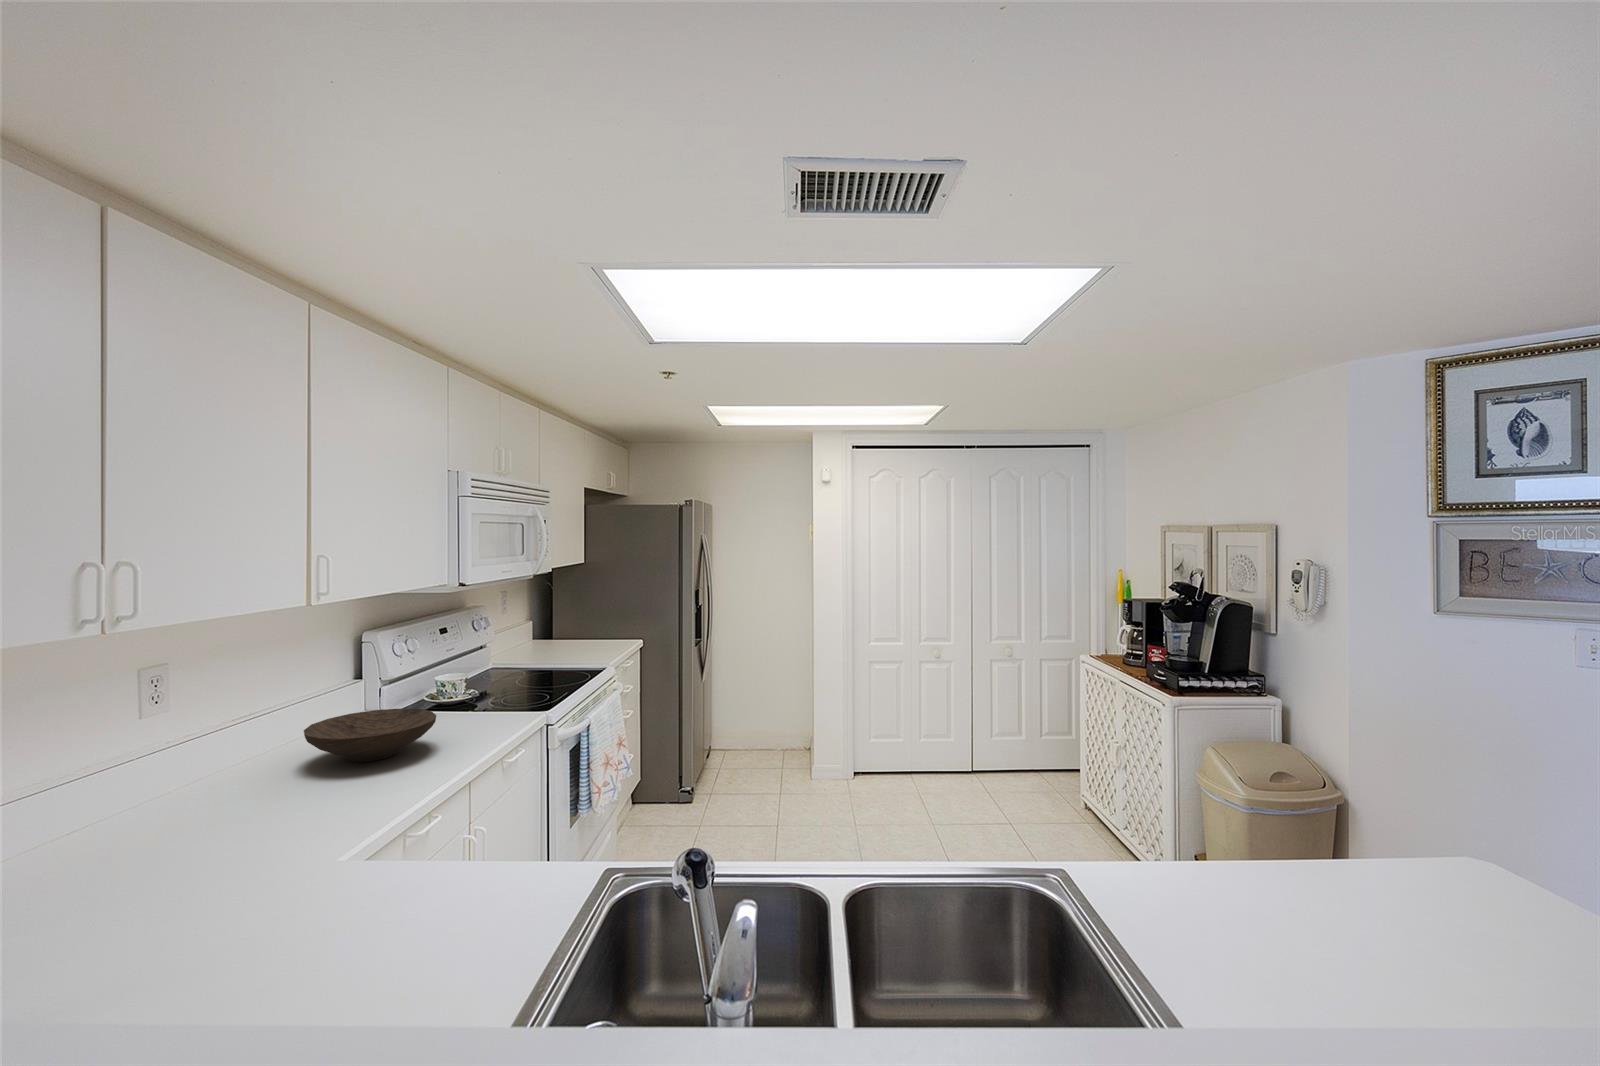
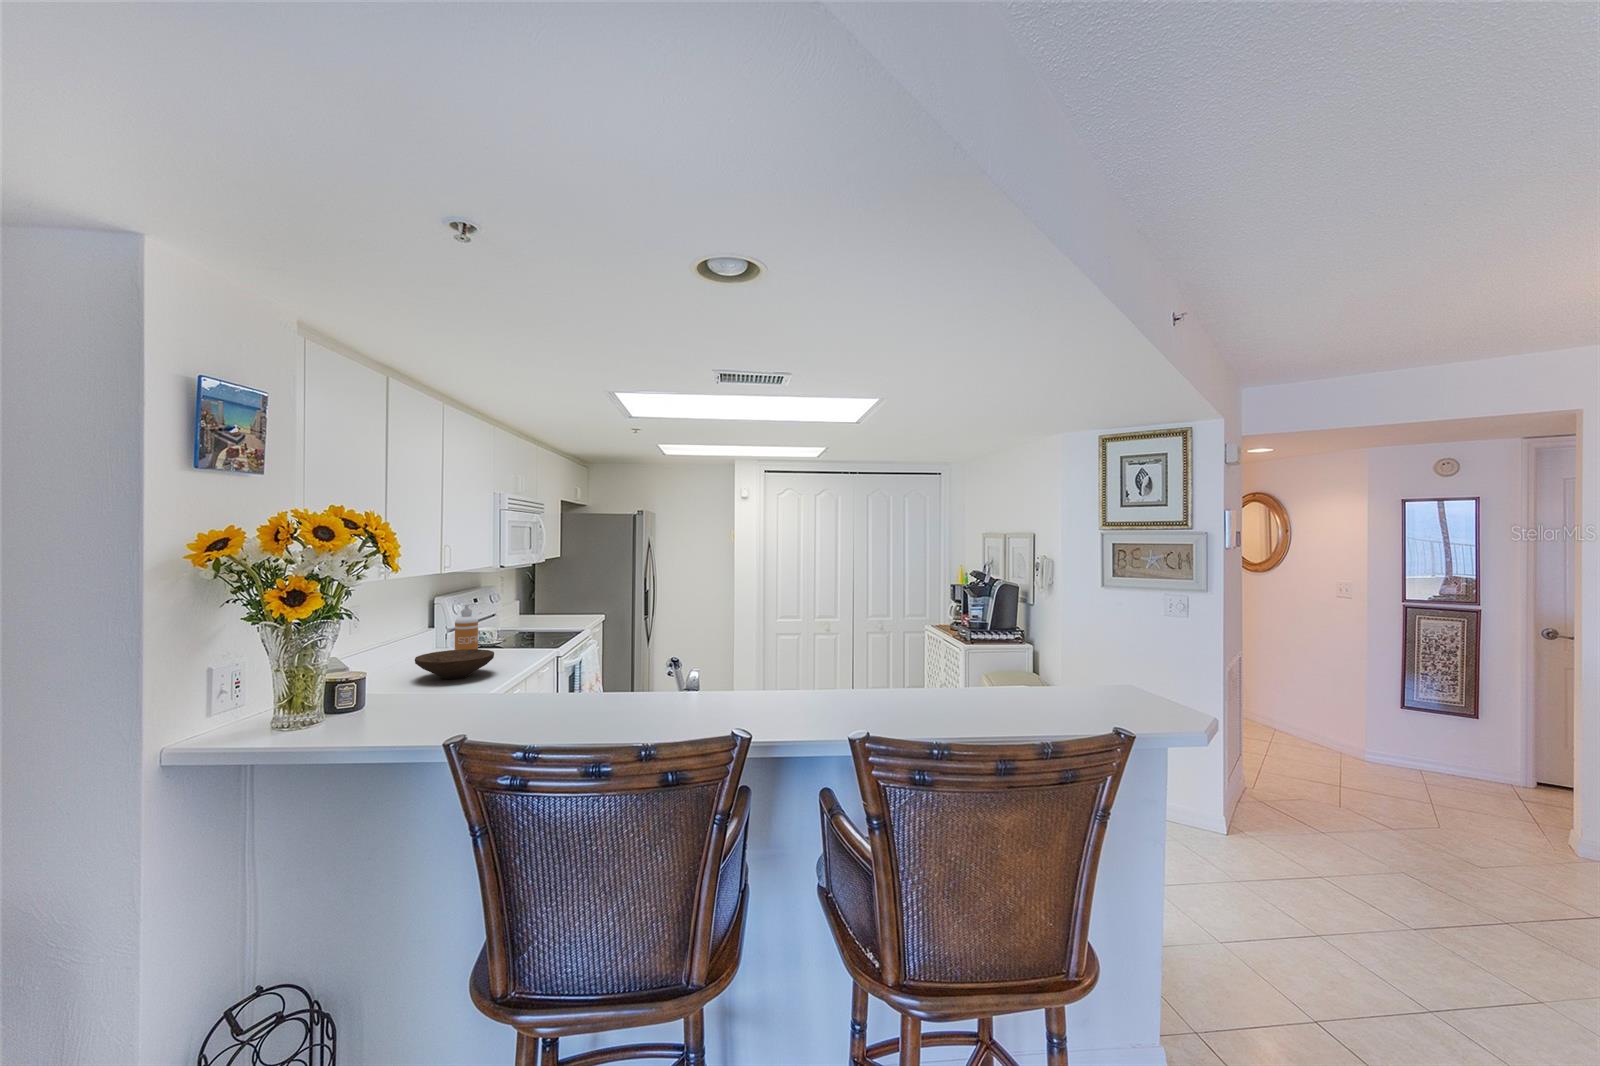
soap dispenser: none [402,633,438,714] -> present [455,604,478,650]

